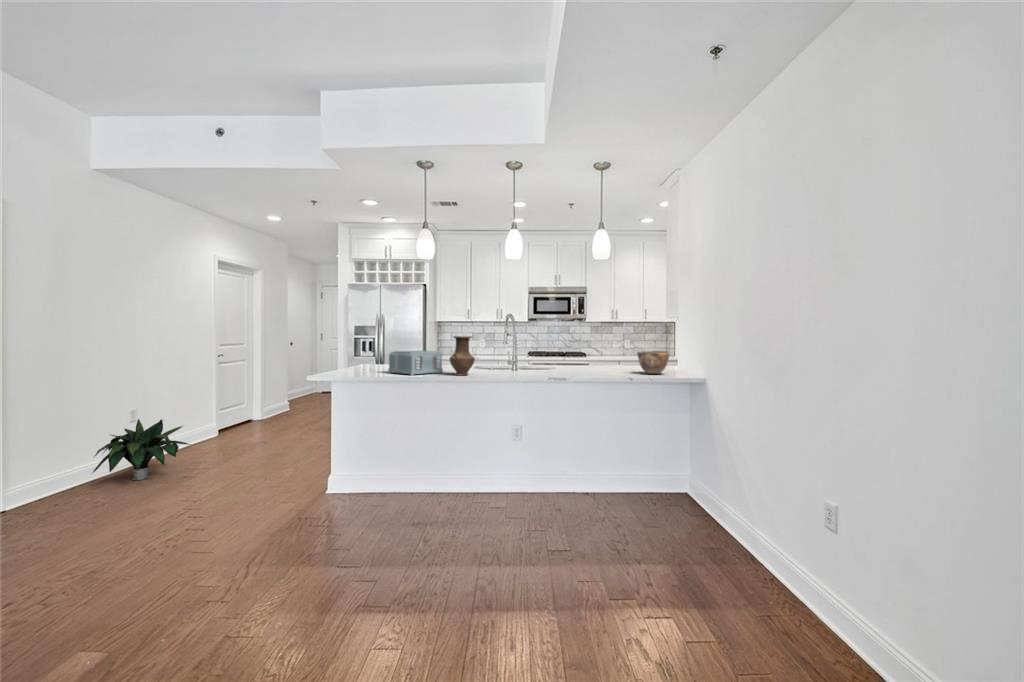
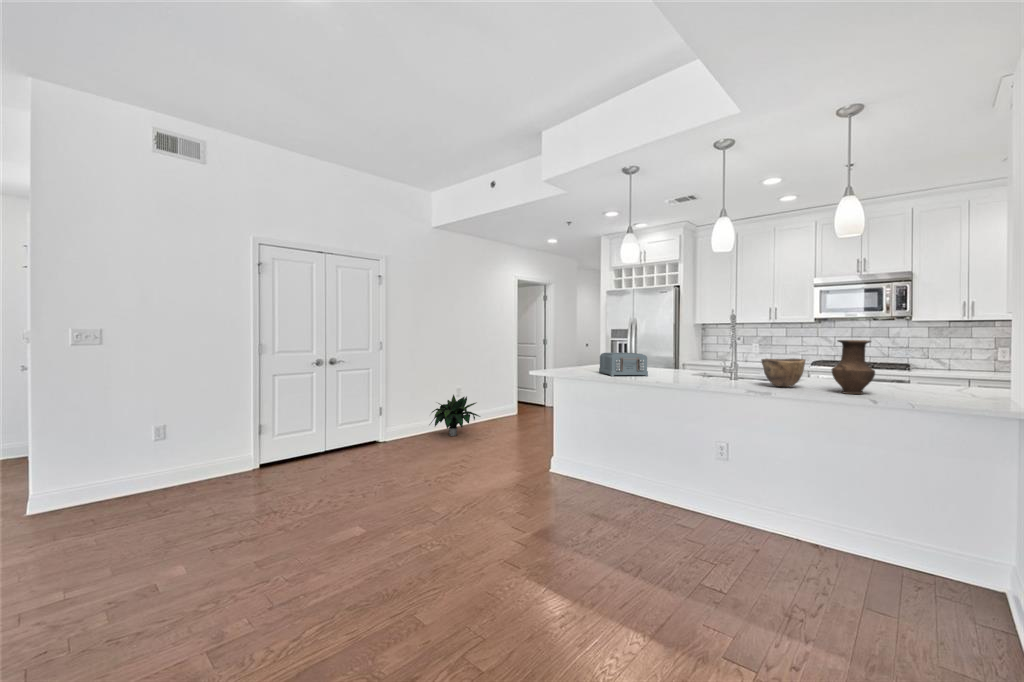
vase: present [450,336,475,376] -> present [832,340,875,394]
bowl: present [637,351,670,374] -> present [761,359,805,387]

